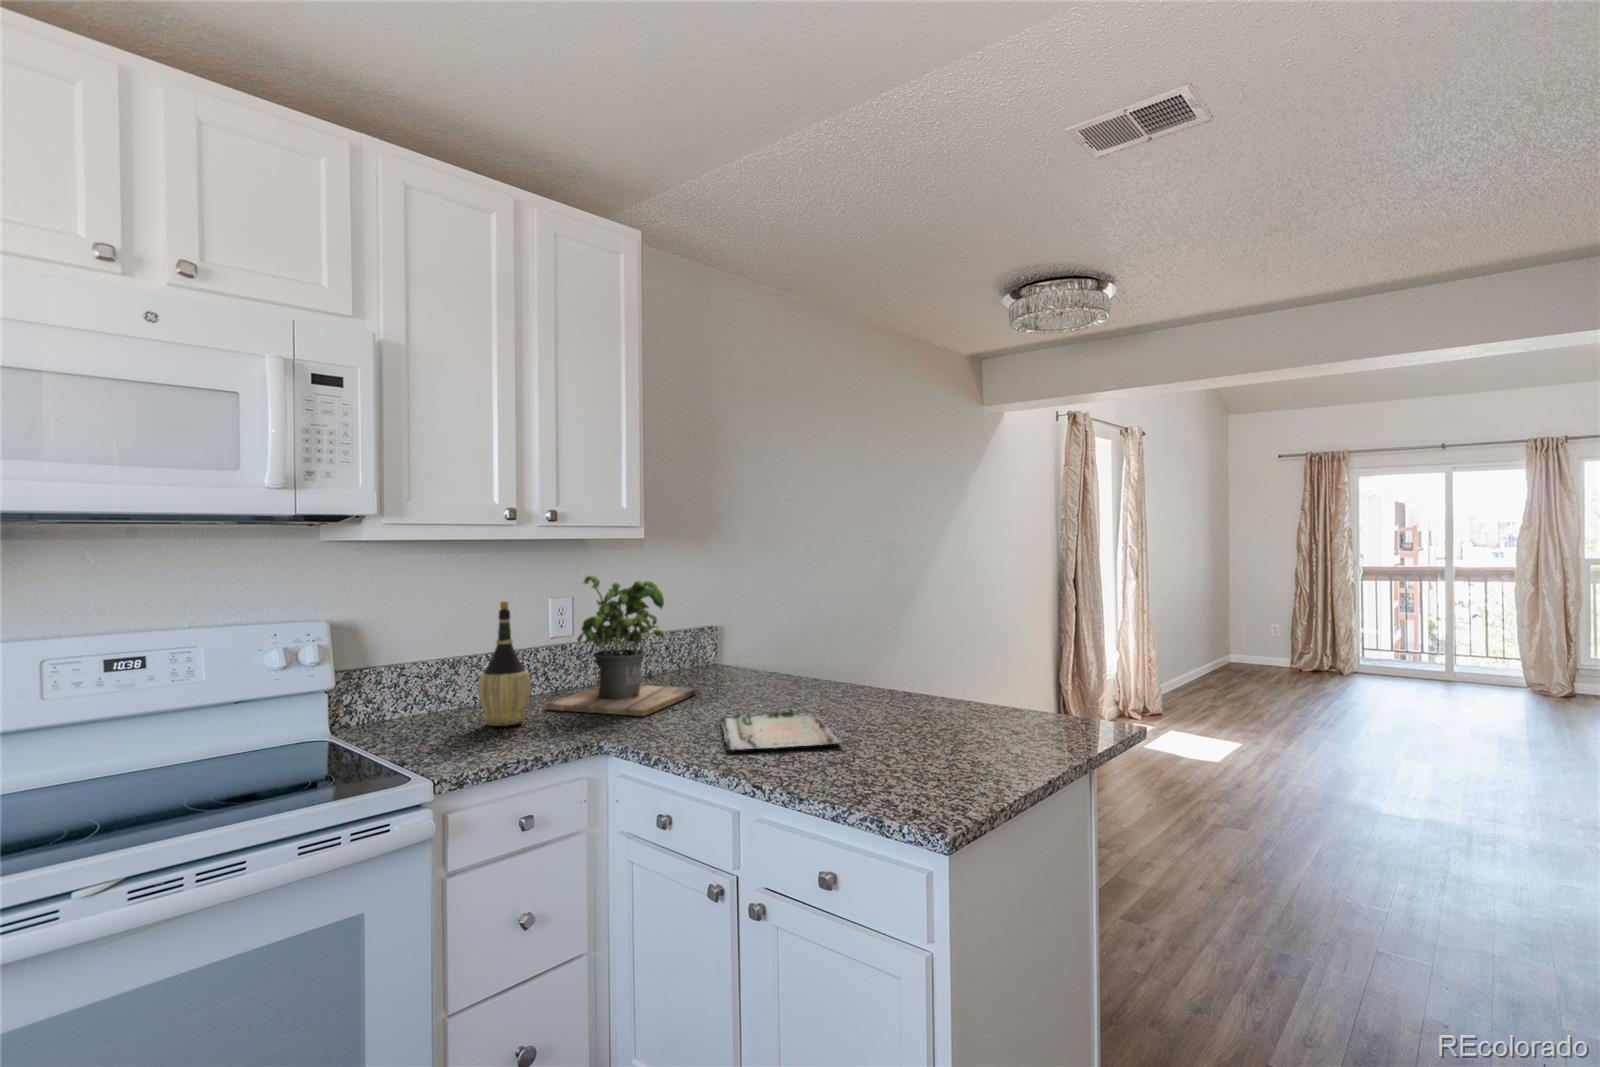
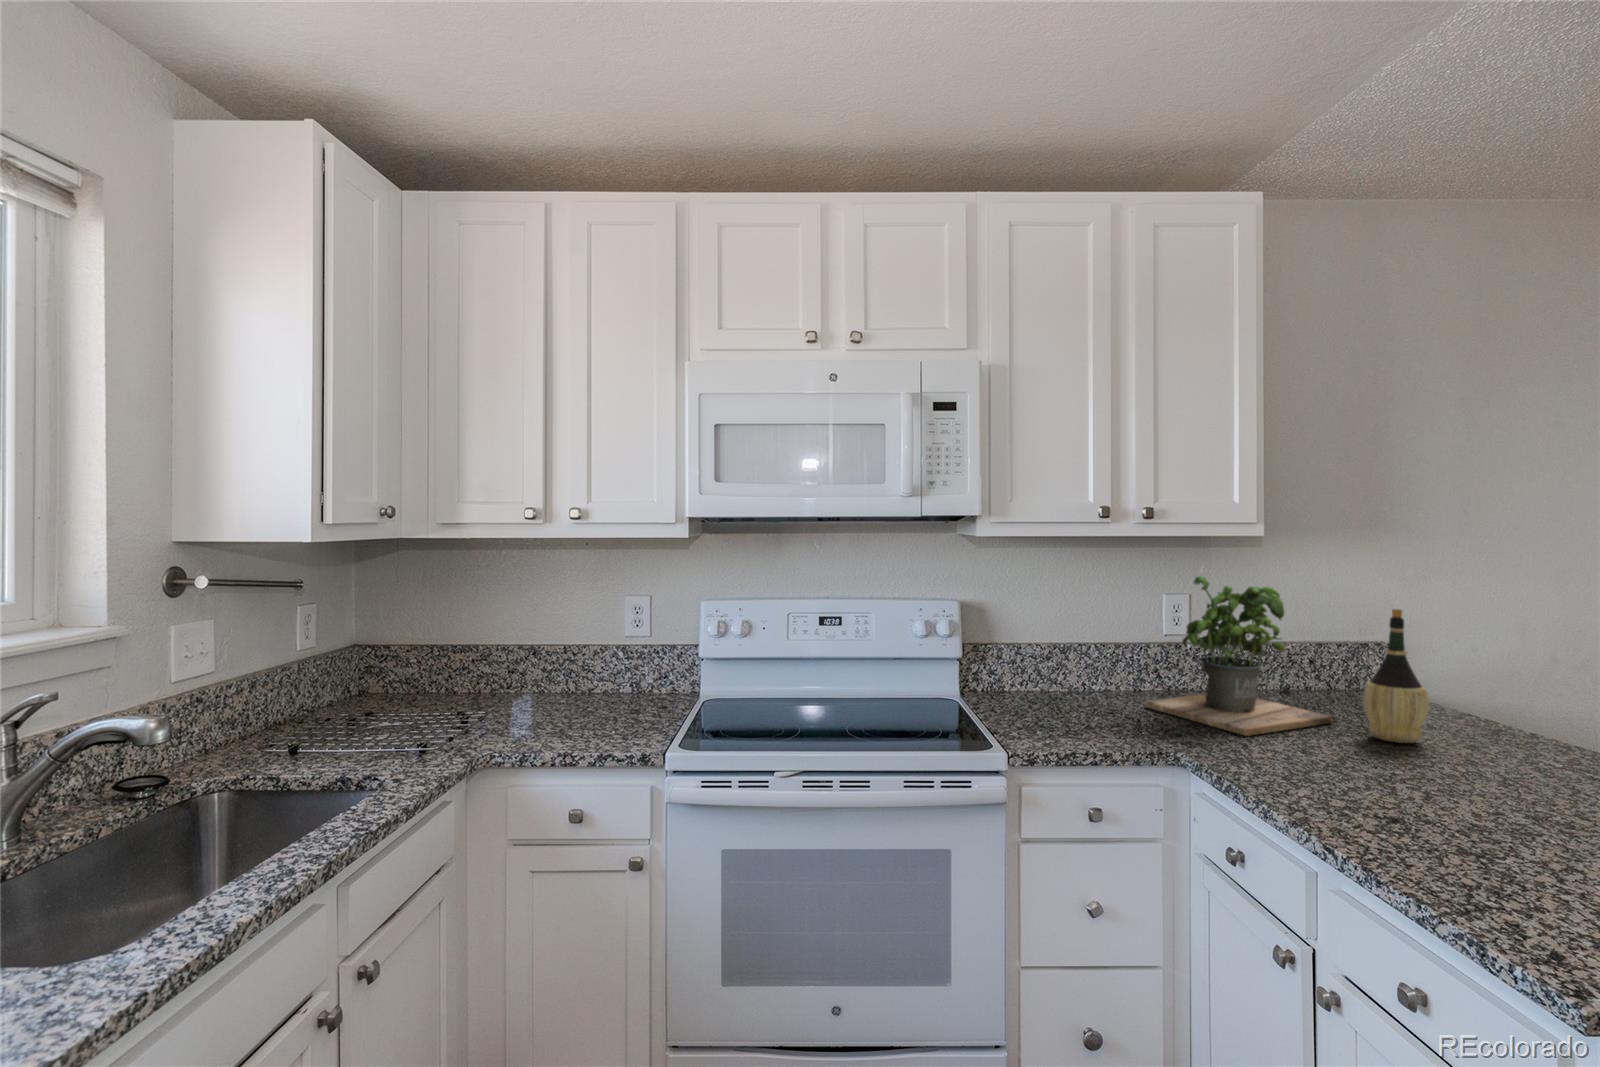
wine bottle: present [478,601,531,726] -> present [1363,609,1429,743]
tray: present [720,709,841,751] -> none [1316,753,1498,831]

